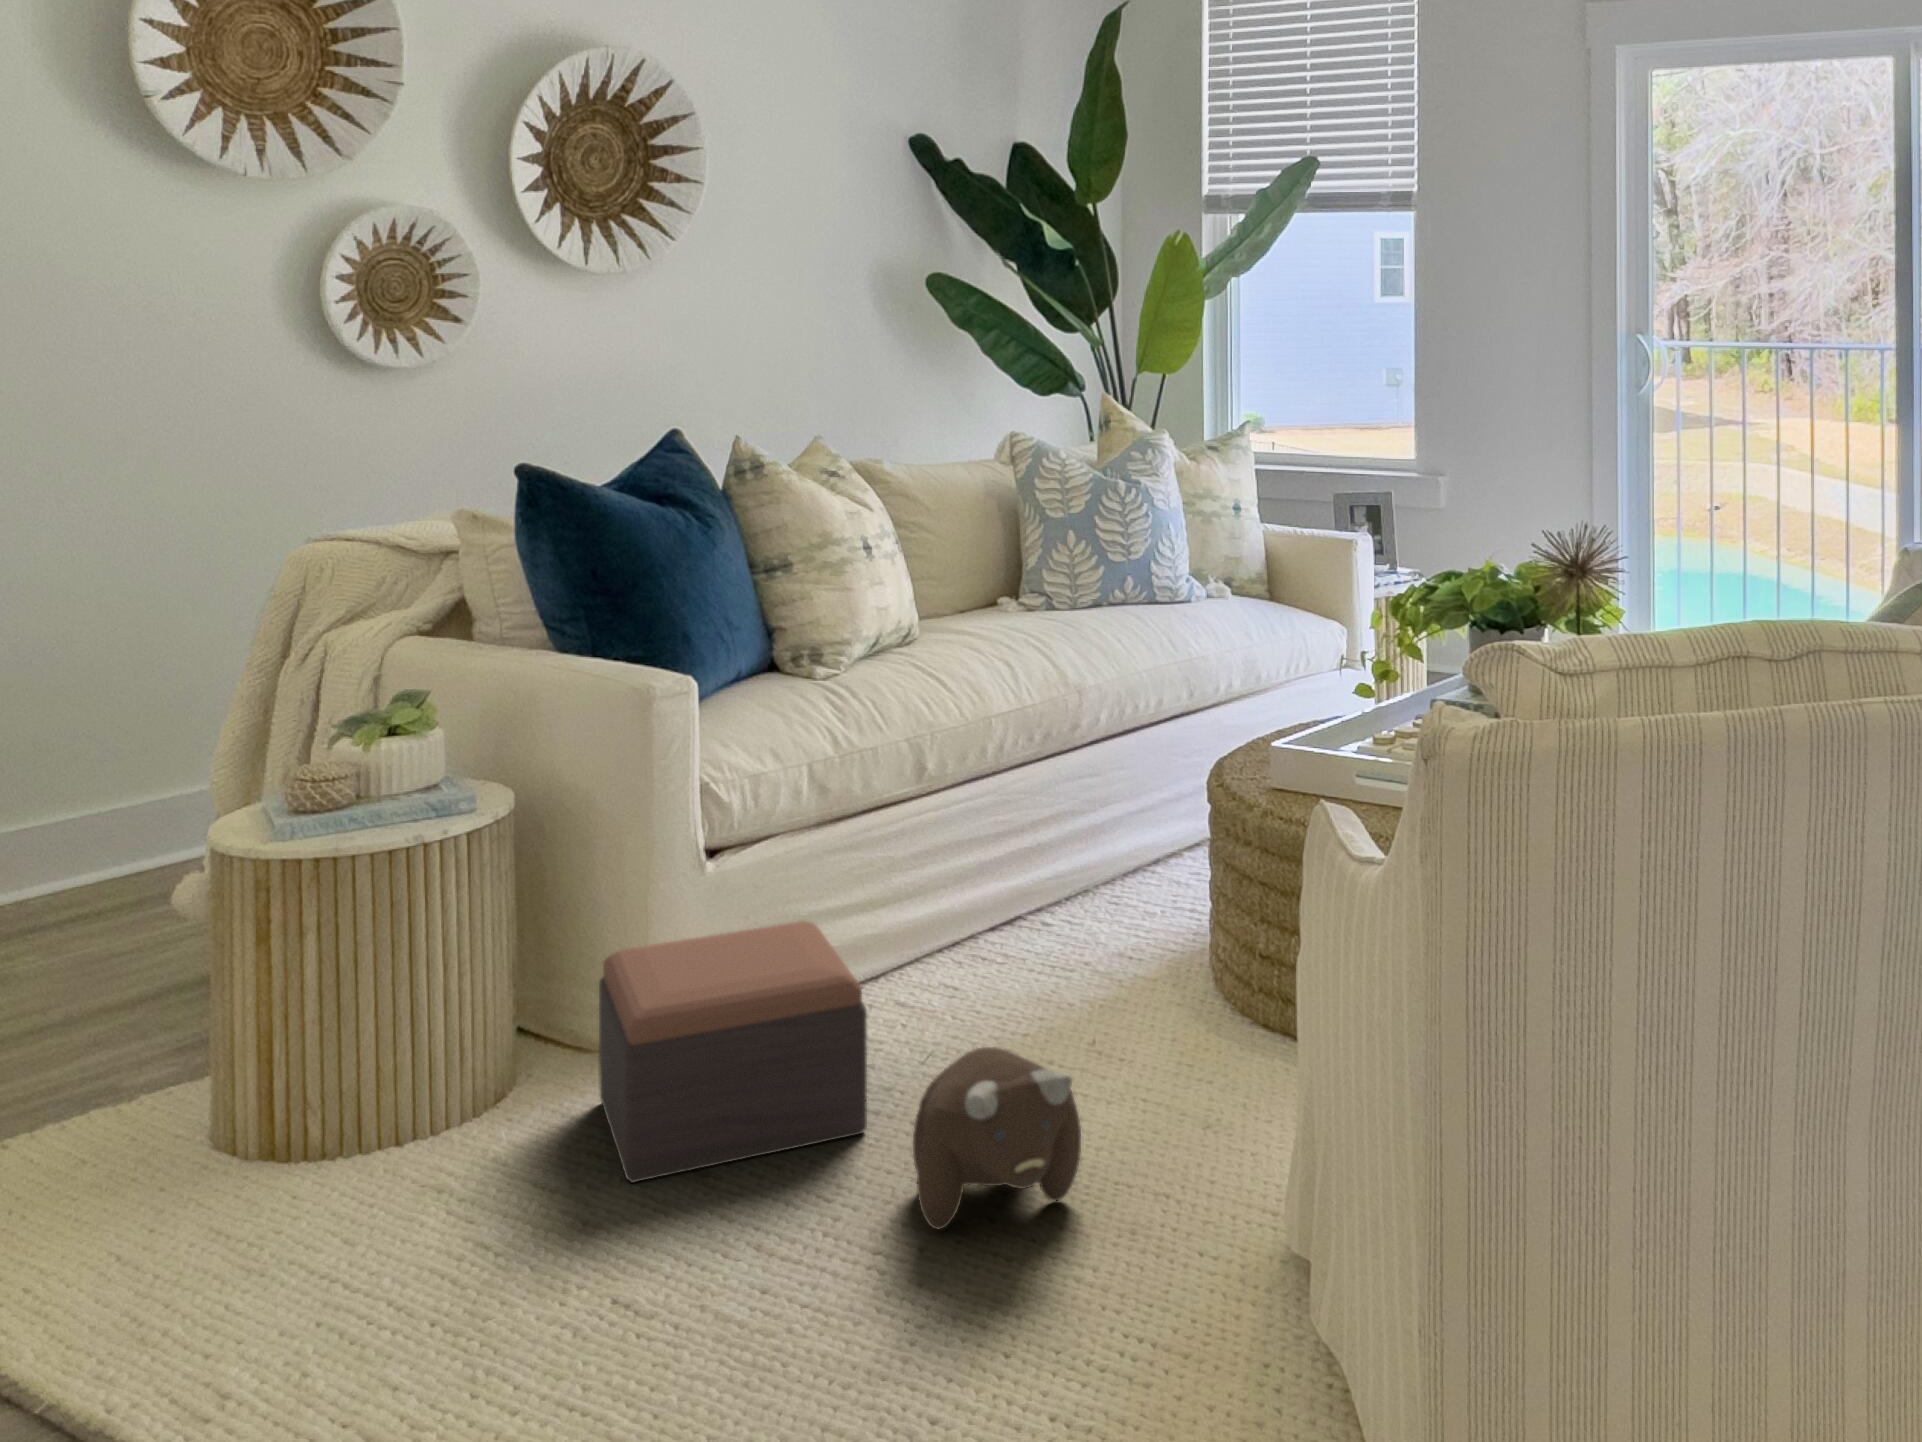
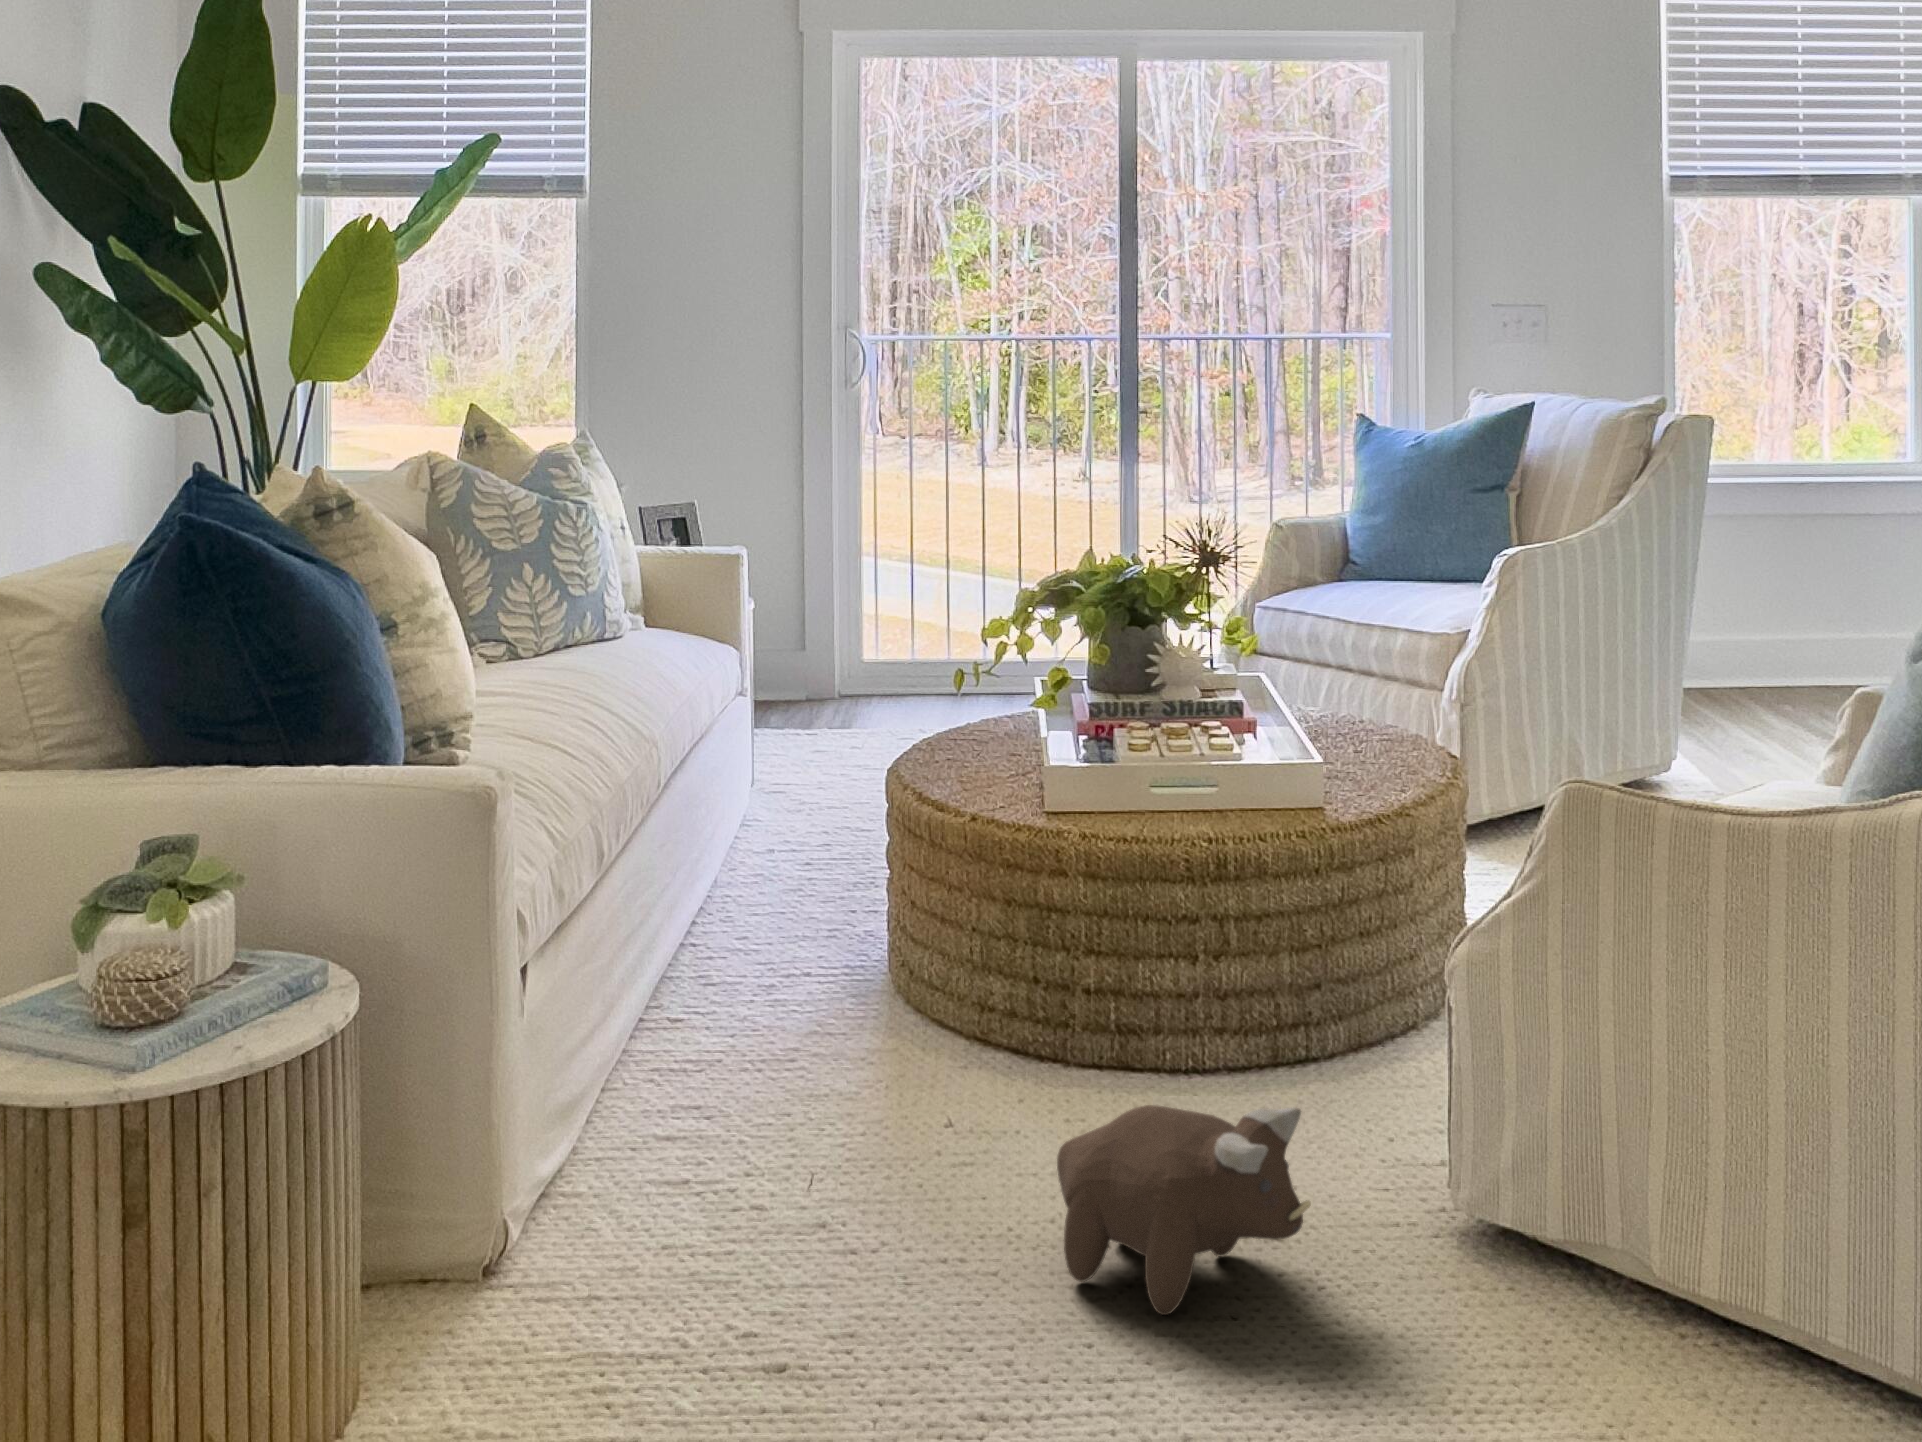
footstool: present [599,921,867,1182] -> none [531,1034,910,1379]

